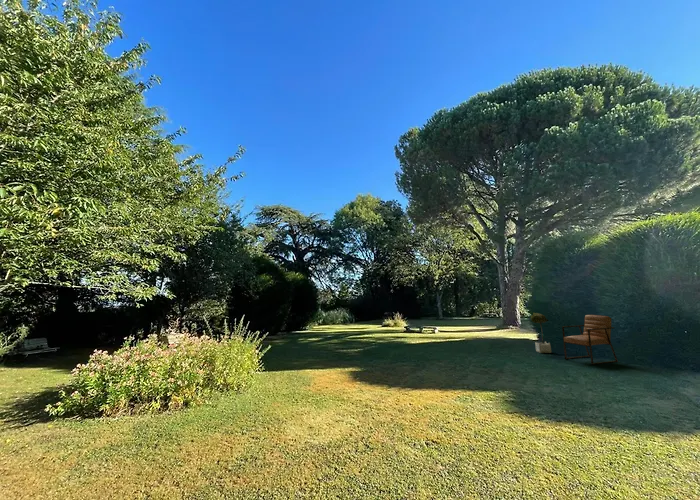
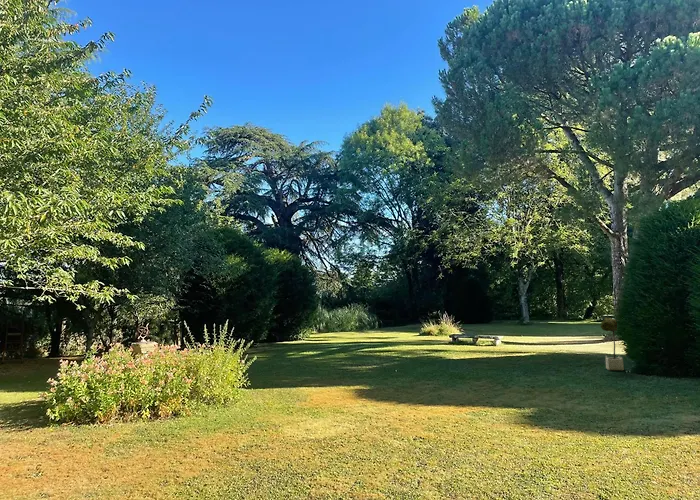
chair: present [562,315,618,365] -> none [630,321,693,383]

